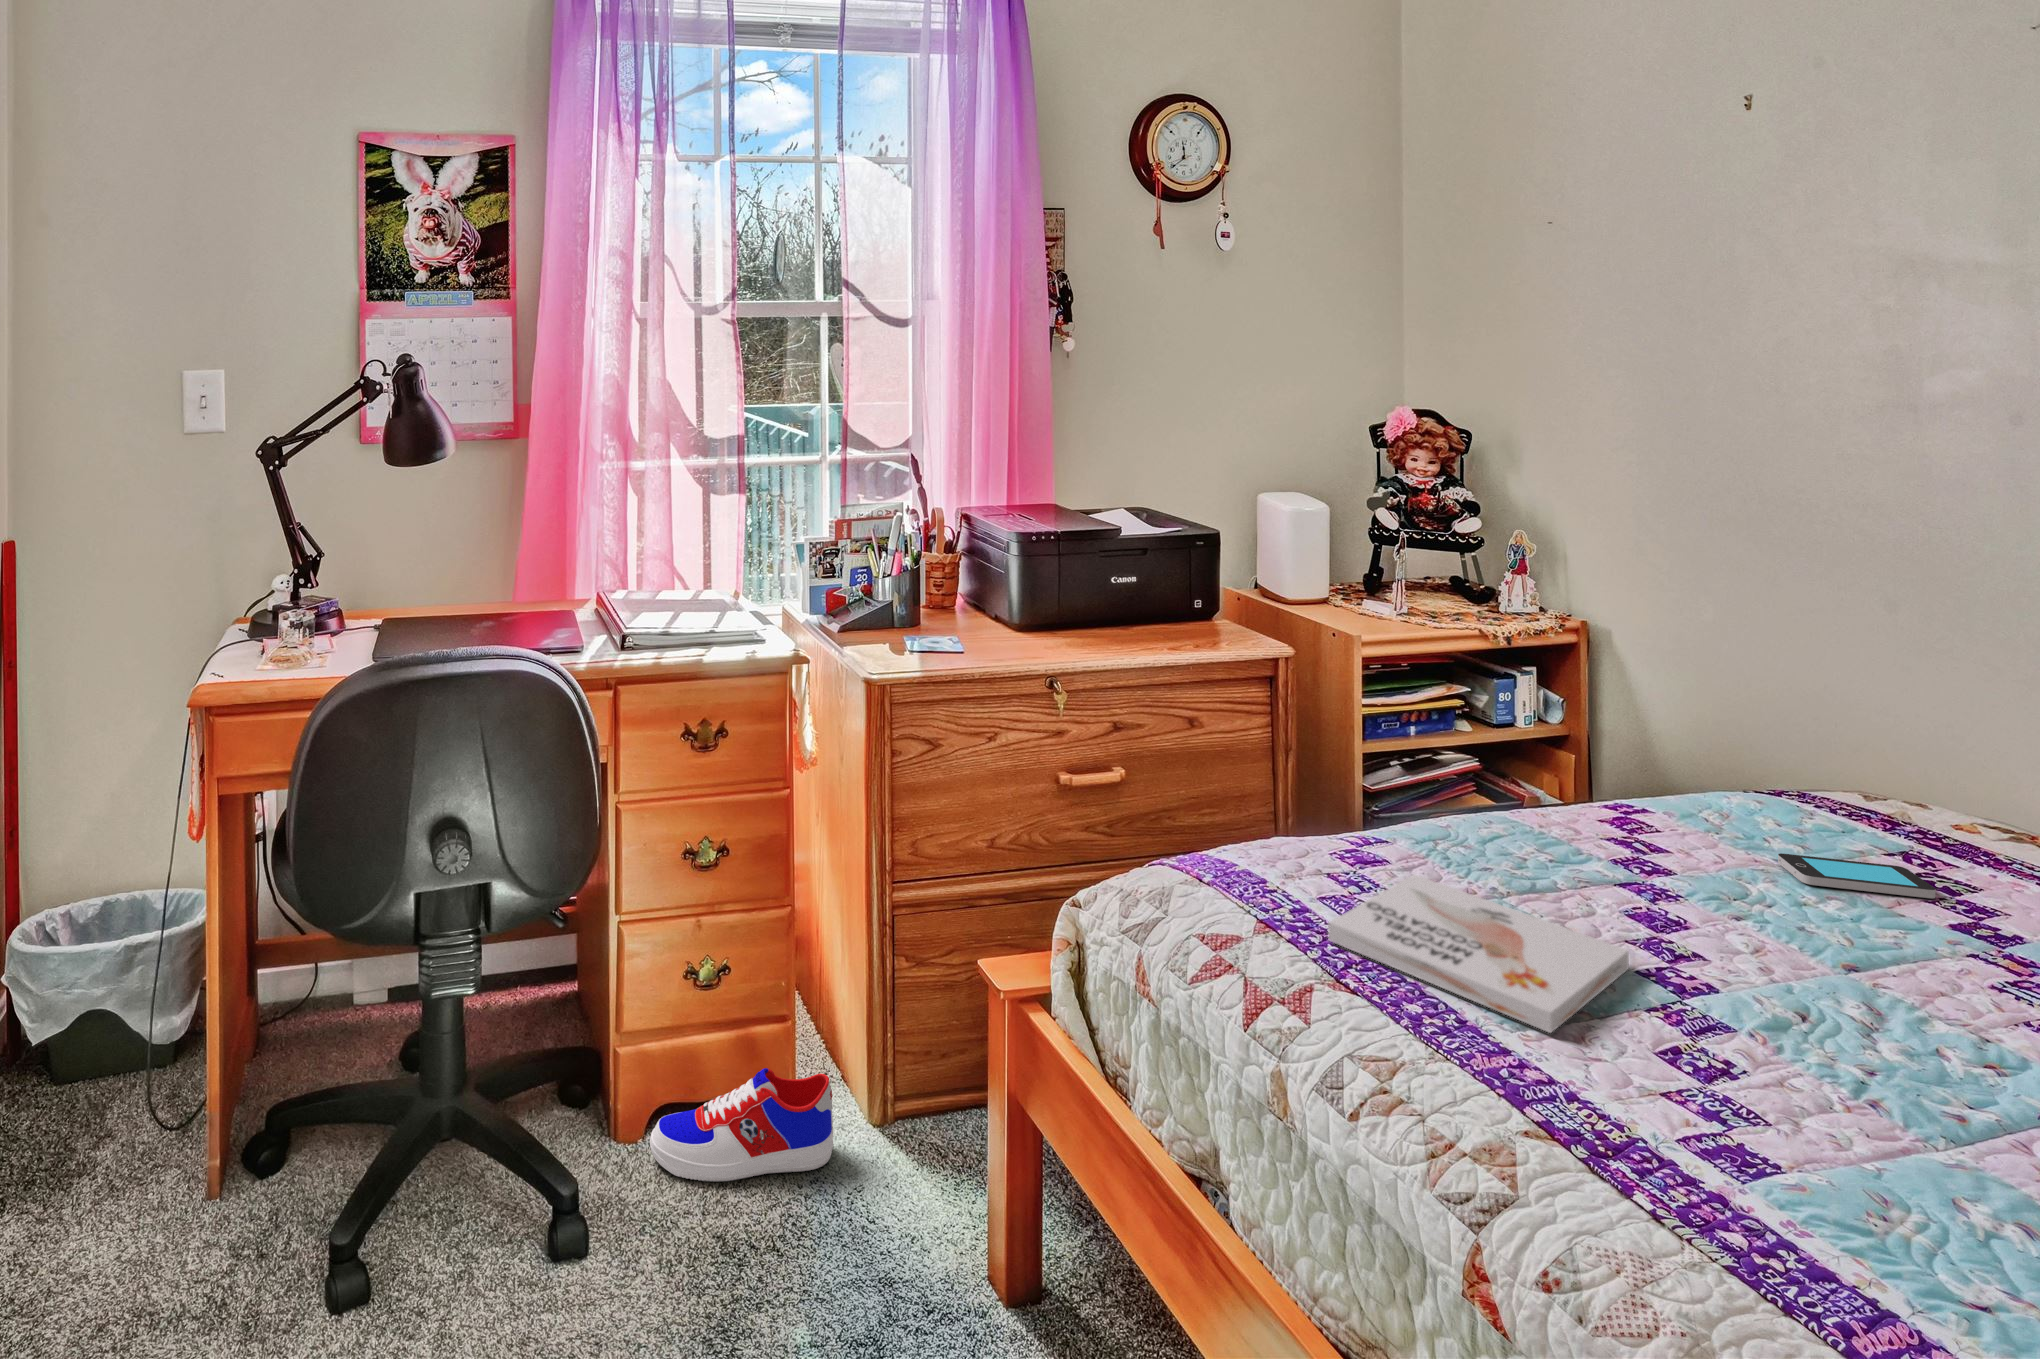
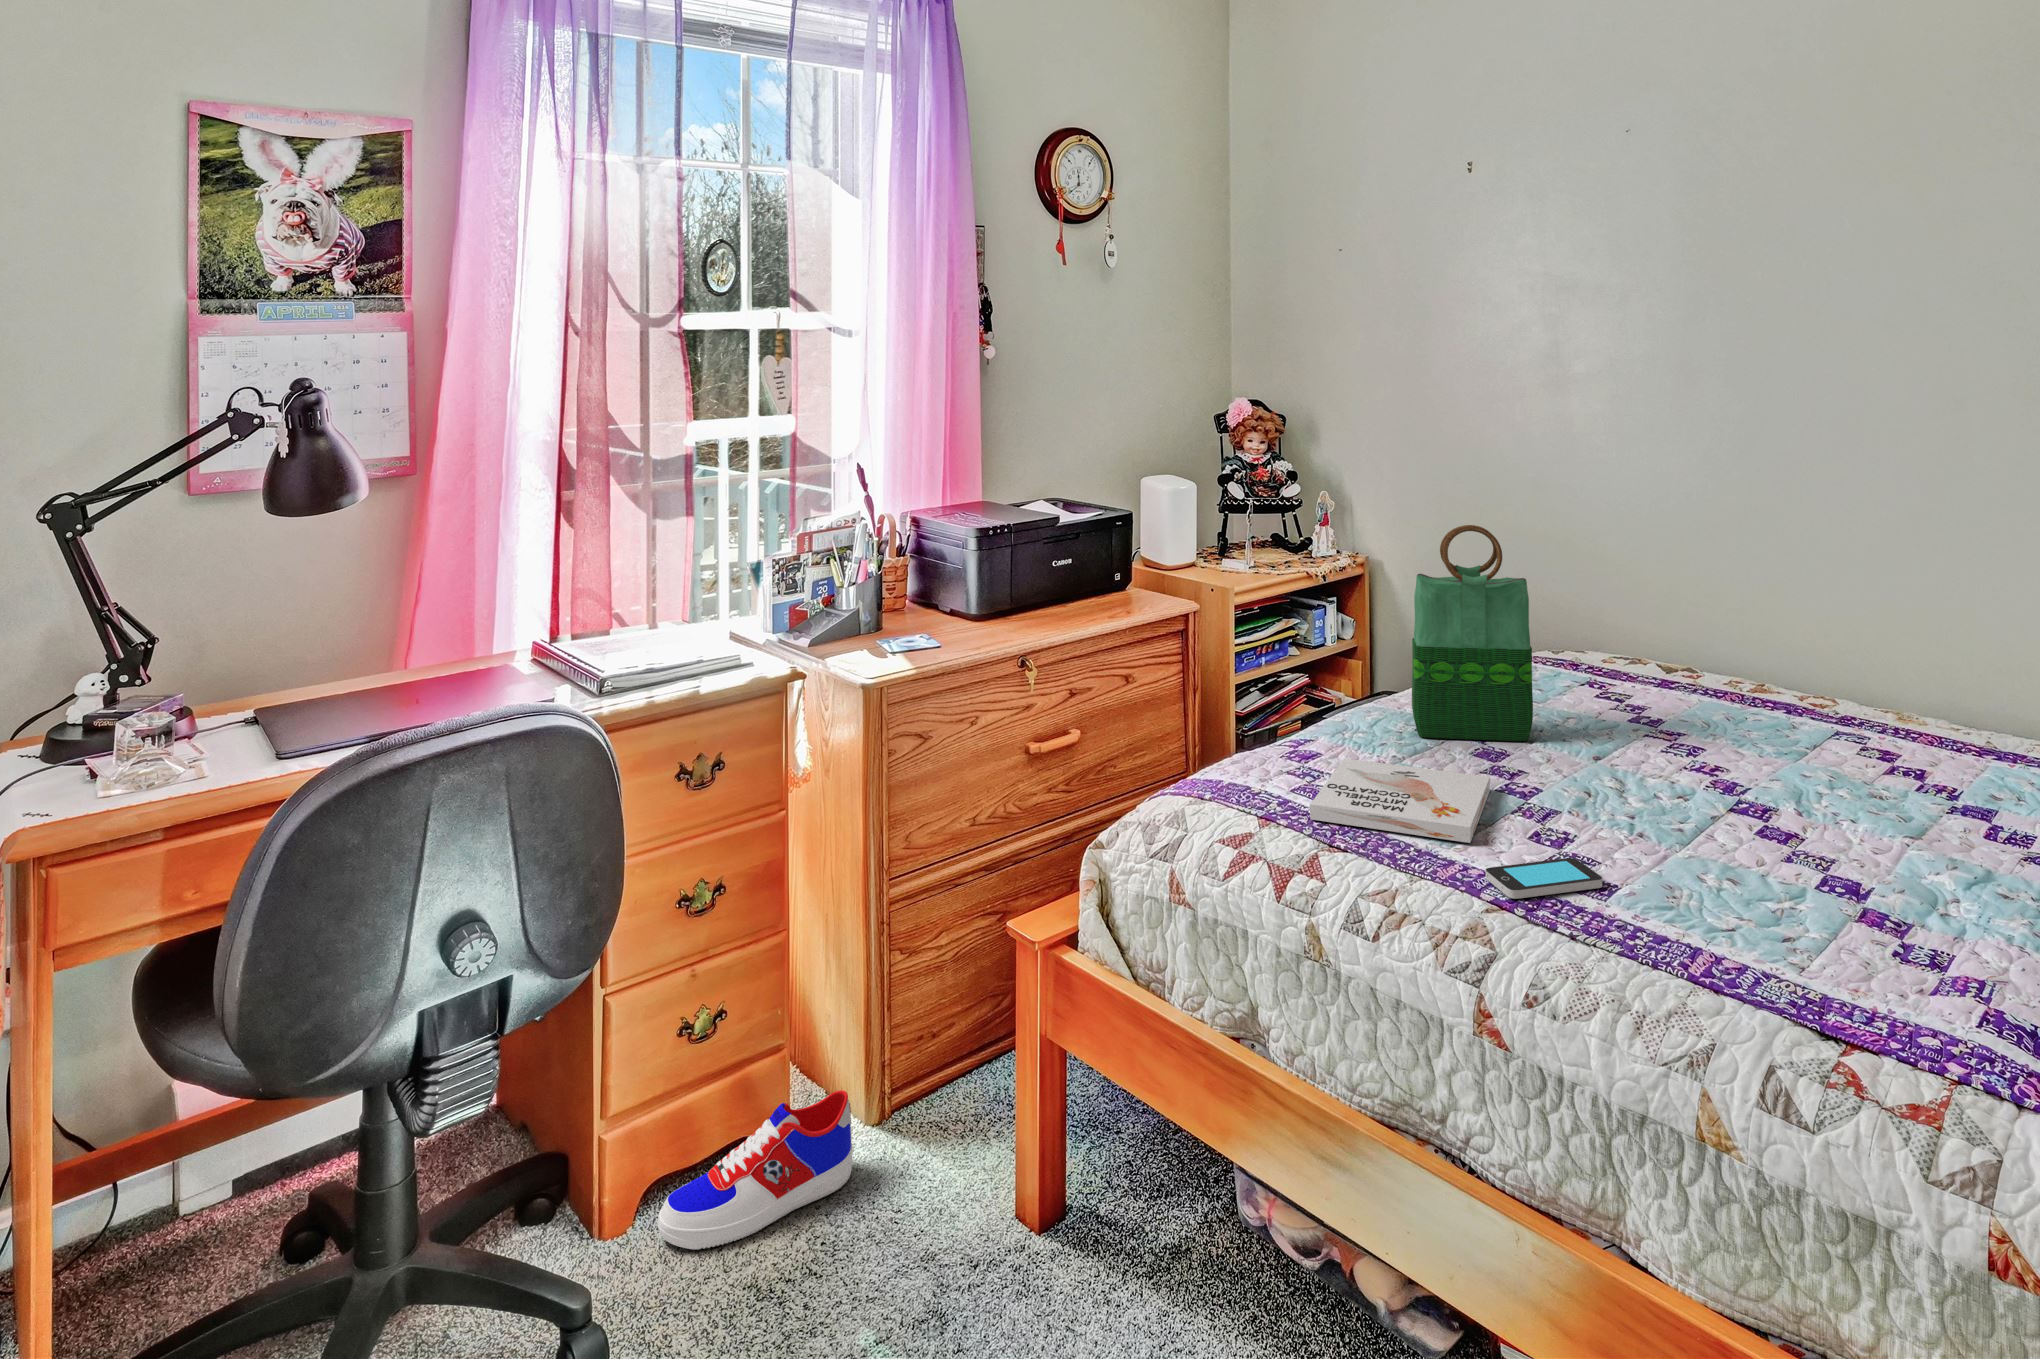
tote bag: none [1548,600,1748,912] -> present [1412,525,1533,741]
smartphone: present [1778,853,1936,898] -> present [1486,858,1602,899]

